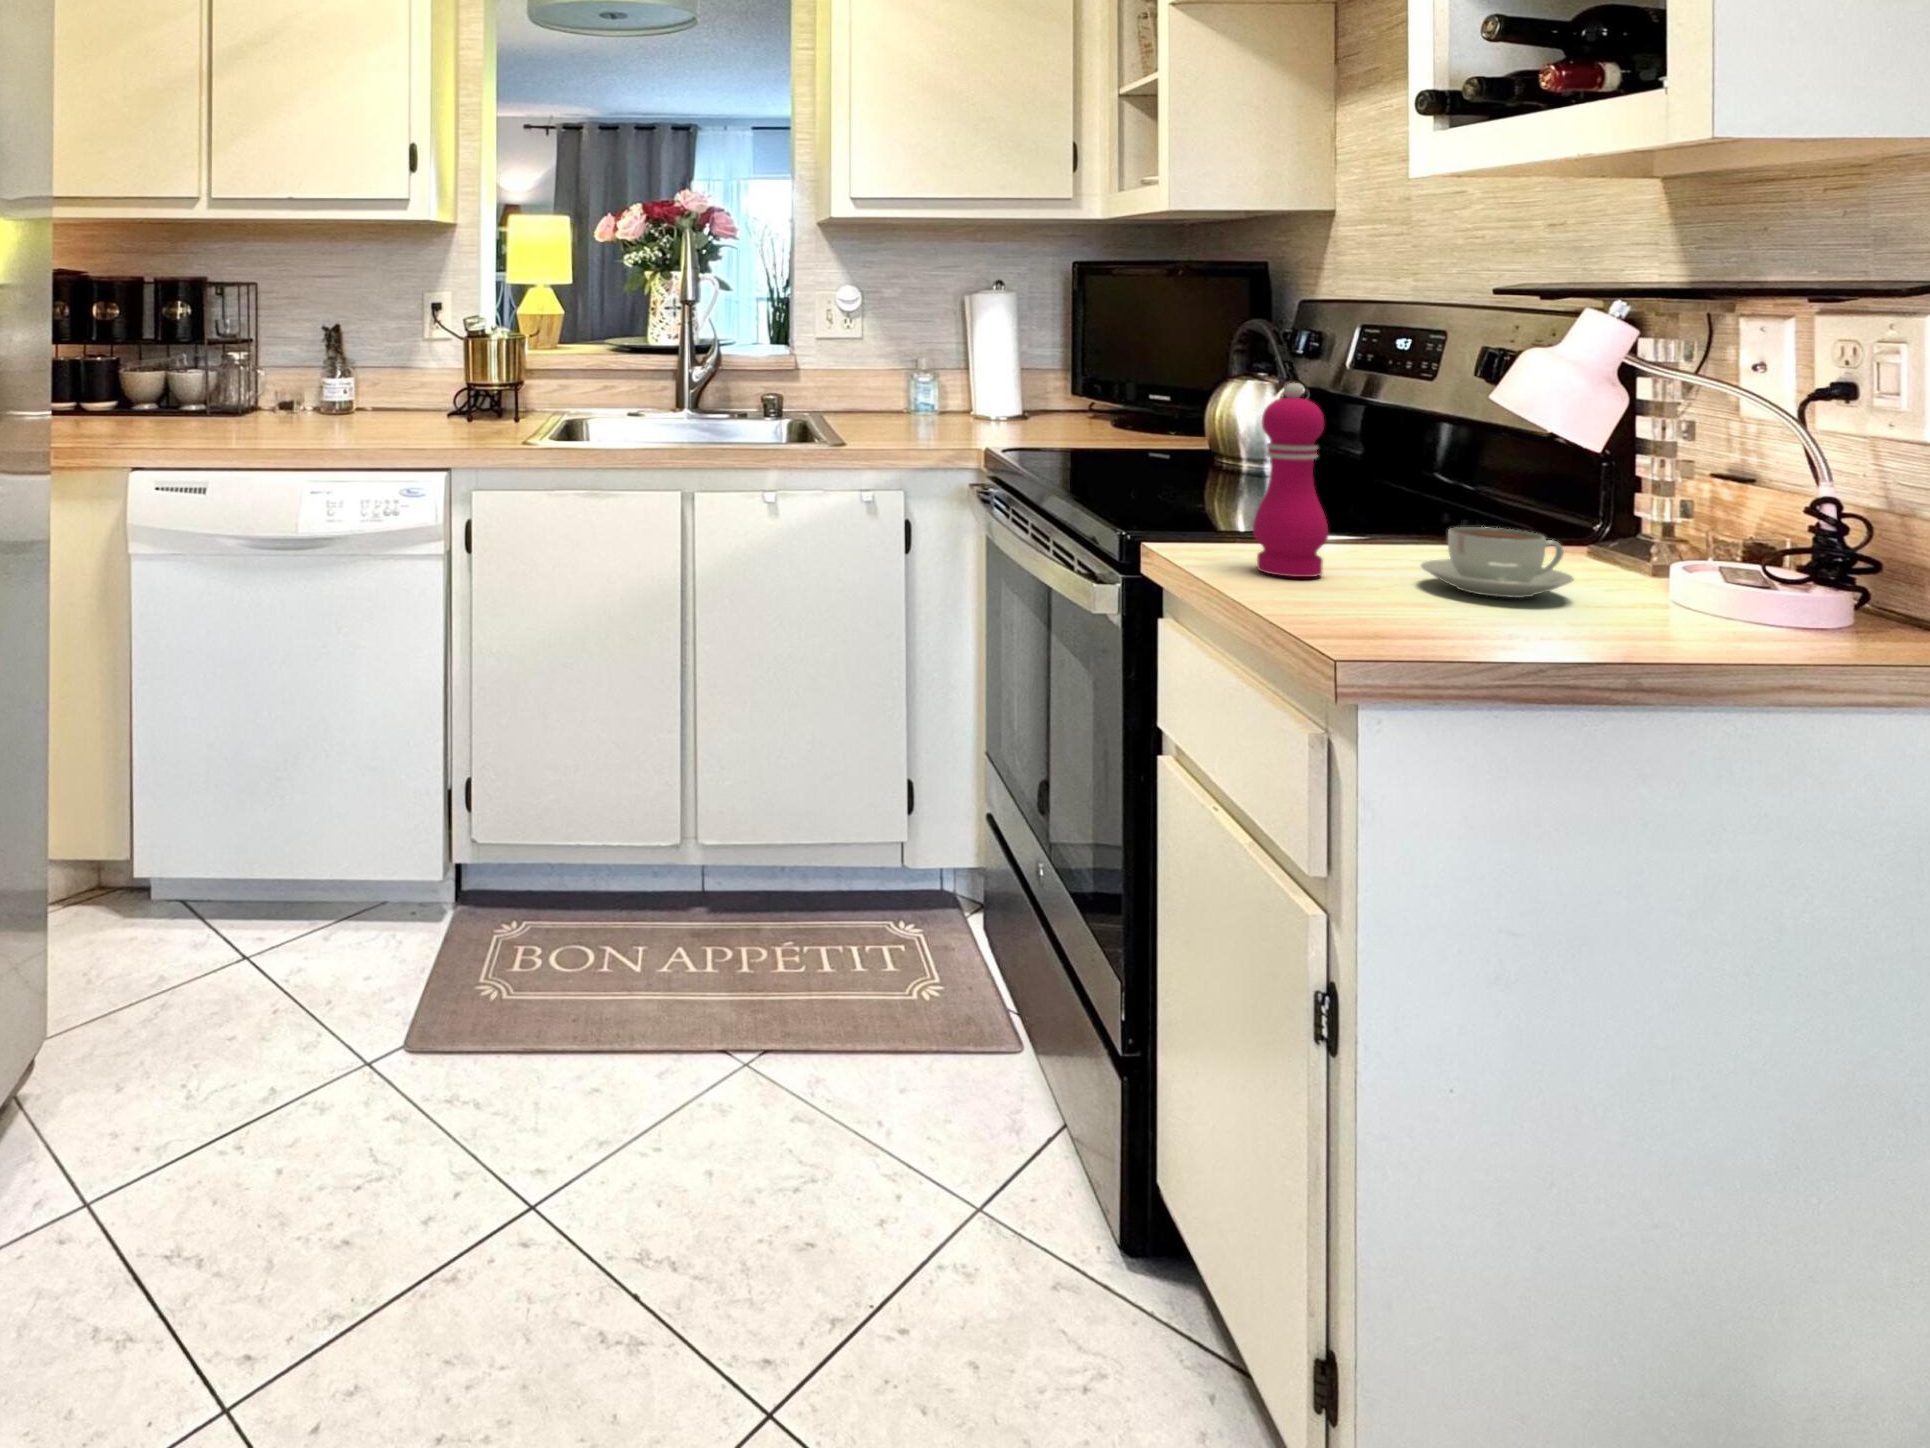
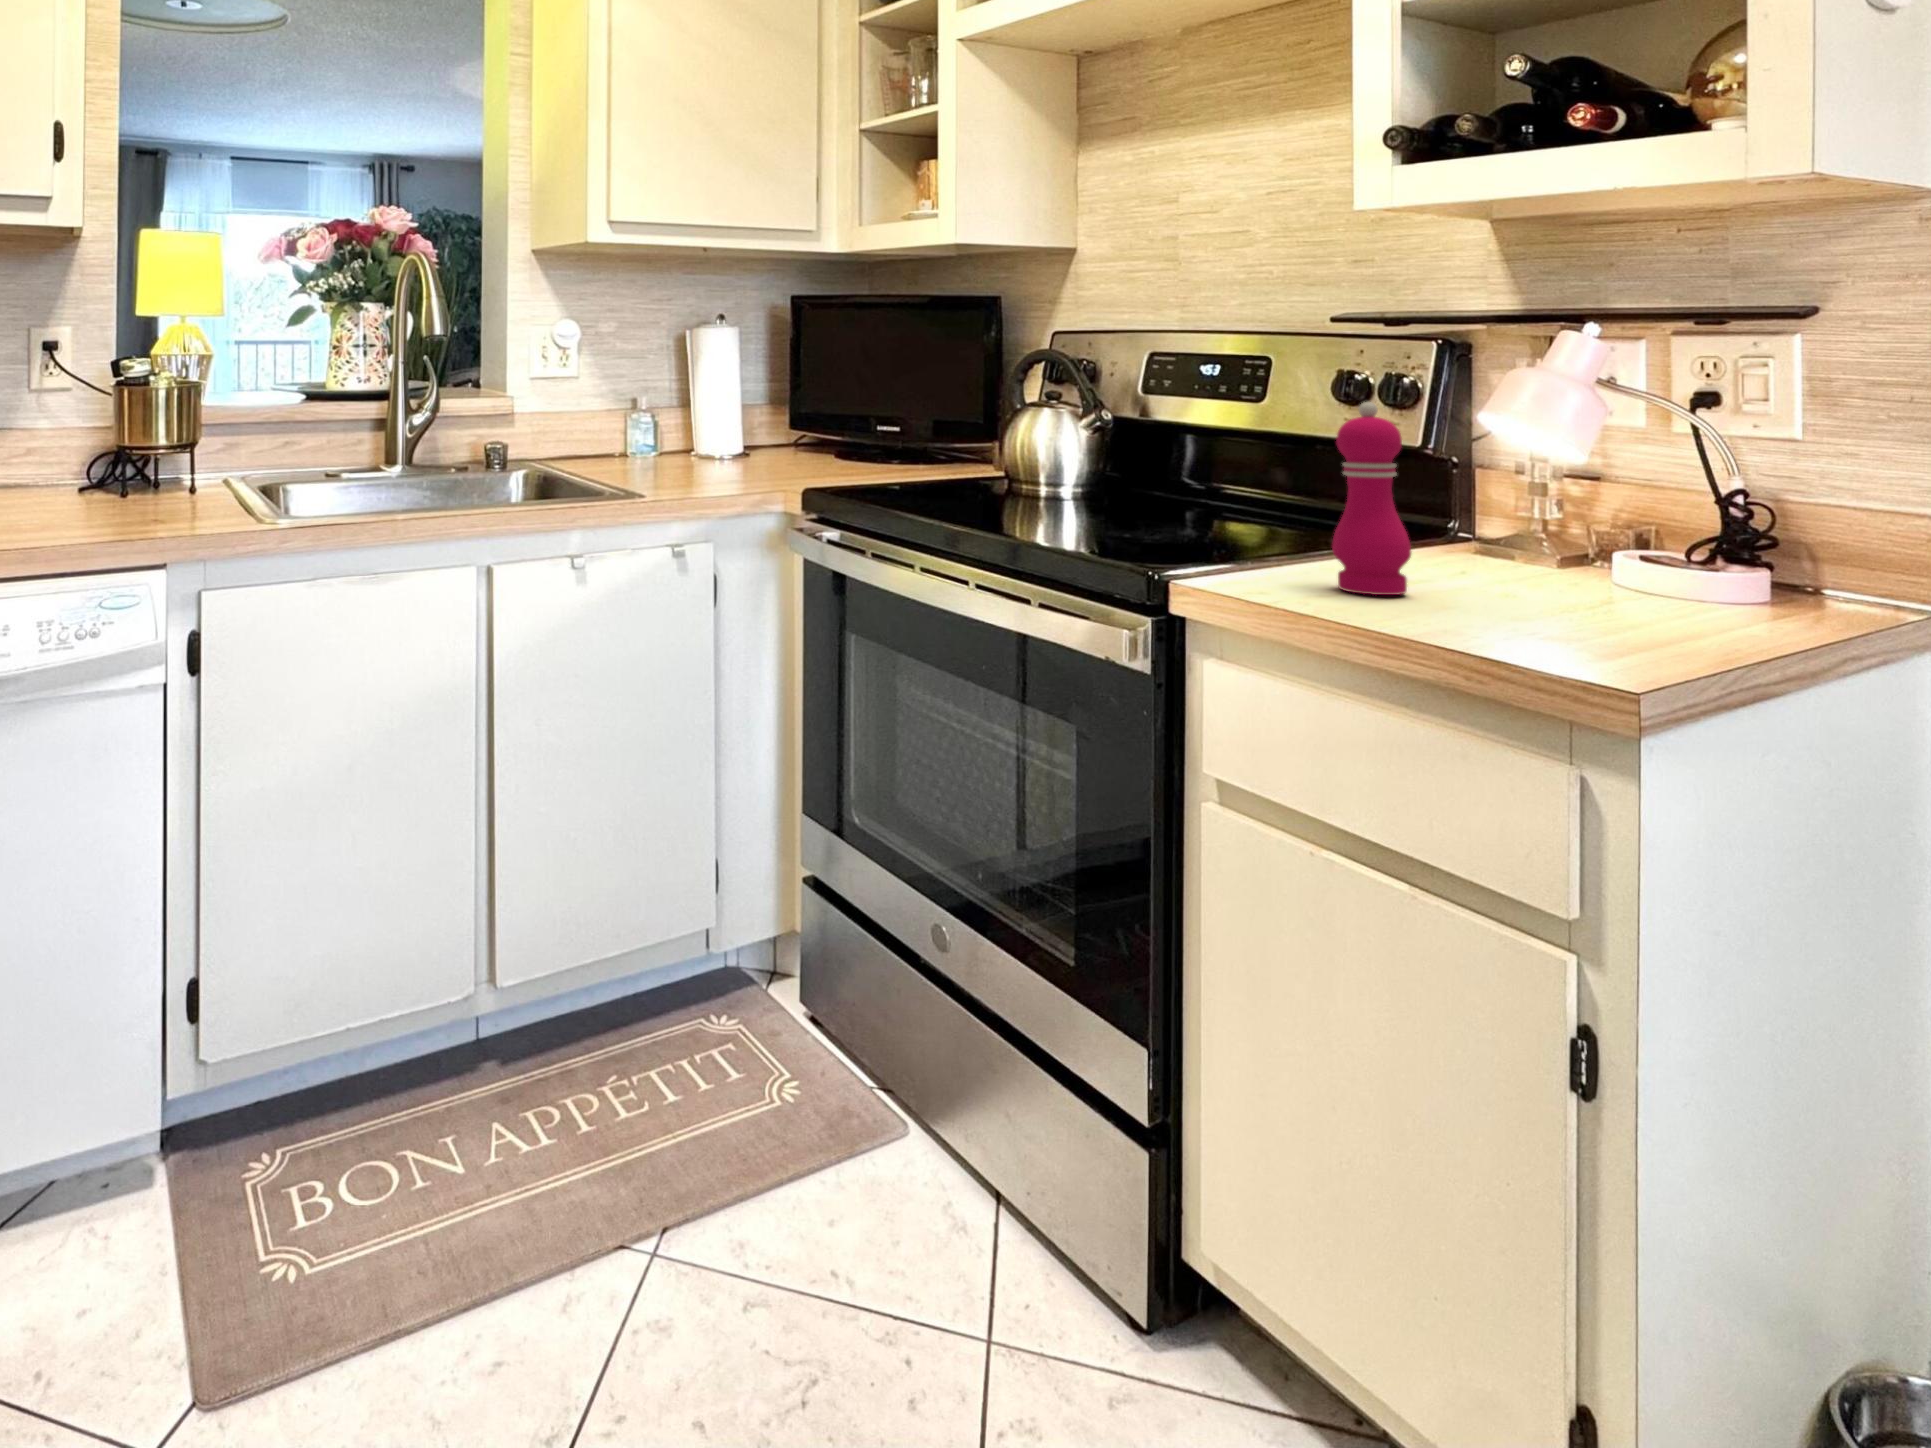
coffee cup: present [1421,527,1574,598] -> none [1462,532,1613,595]

